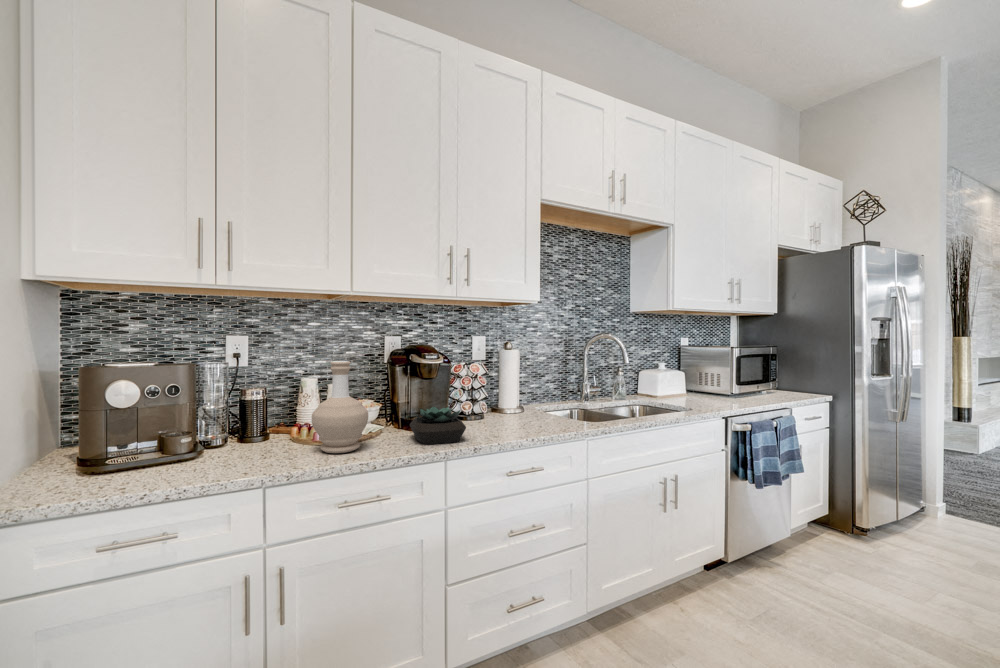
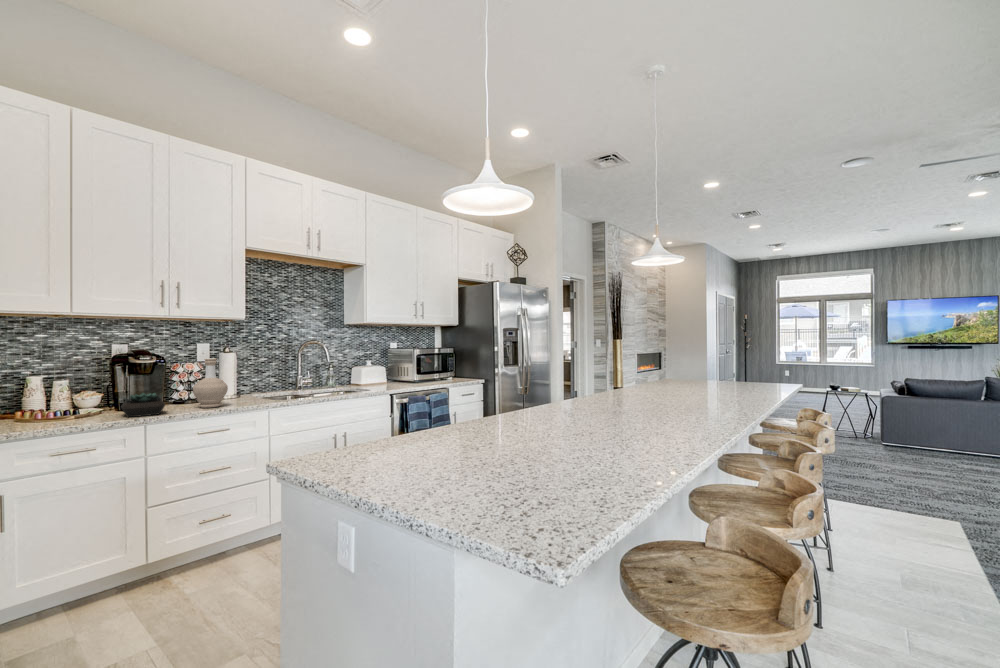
bottle: present [312,361,368,453] -> present [193,358,228,408]

